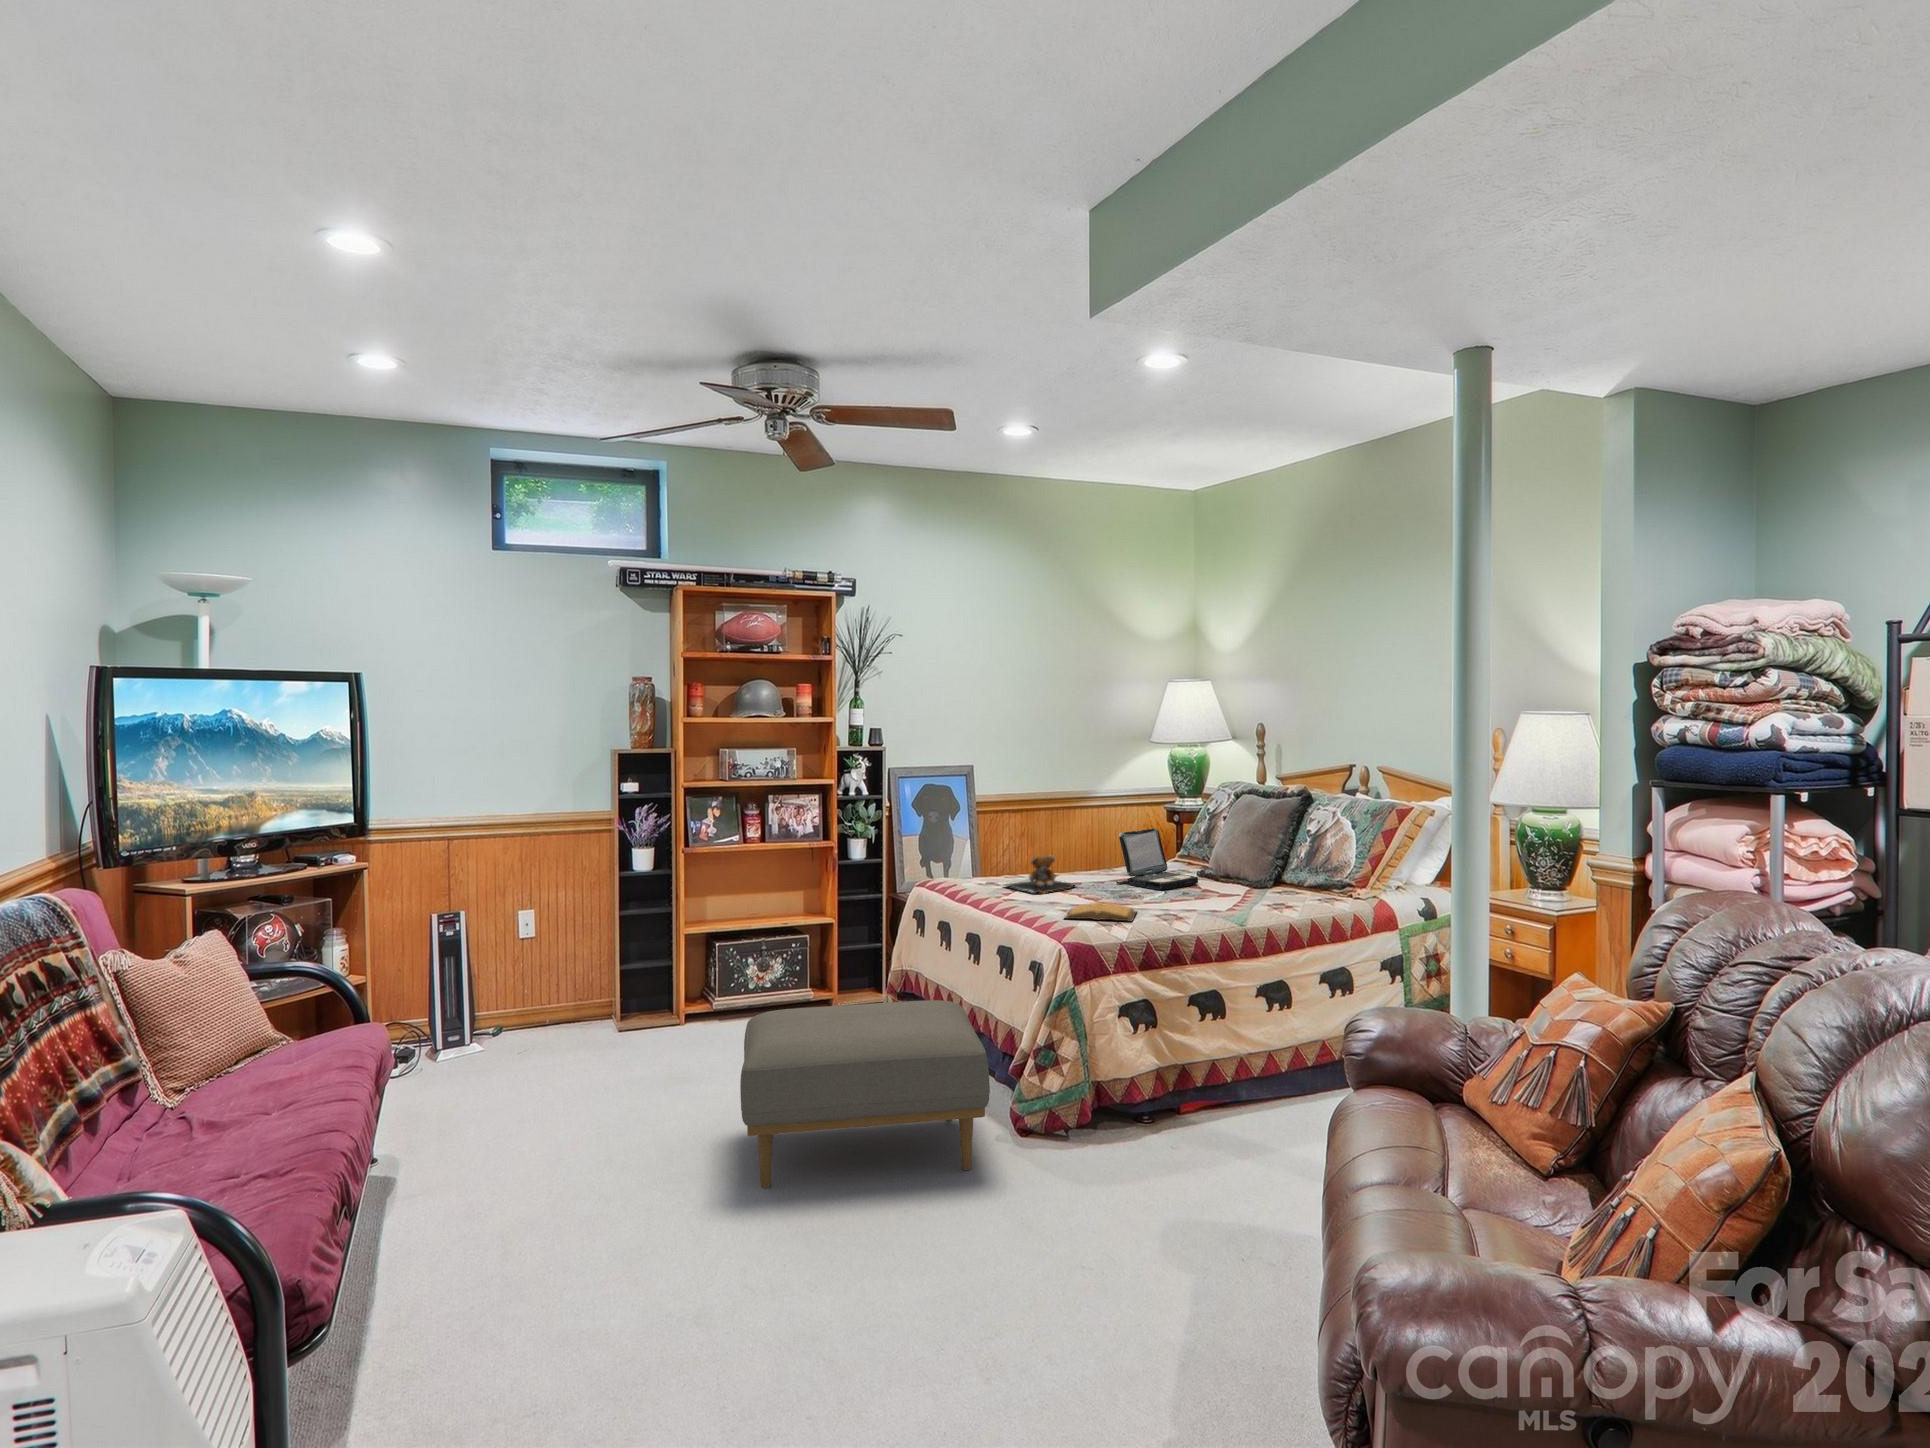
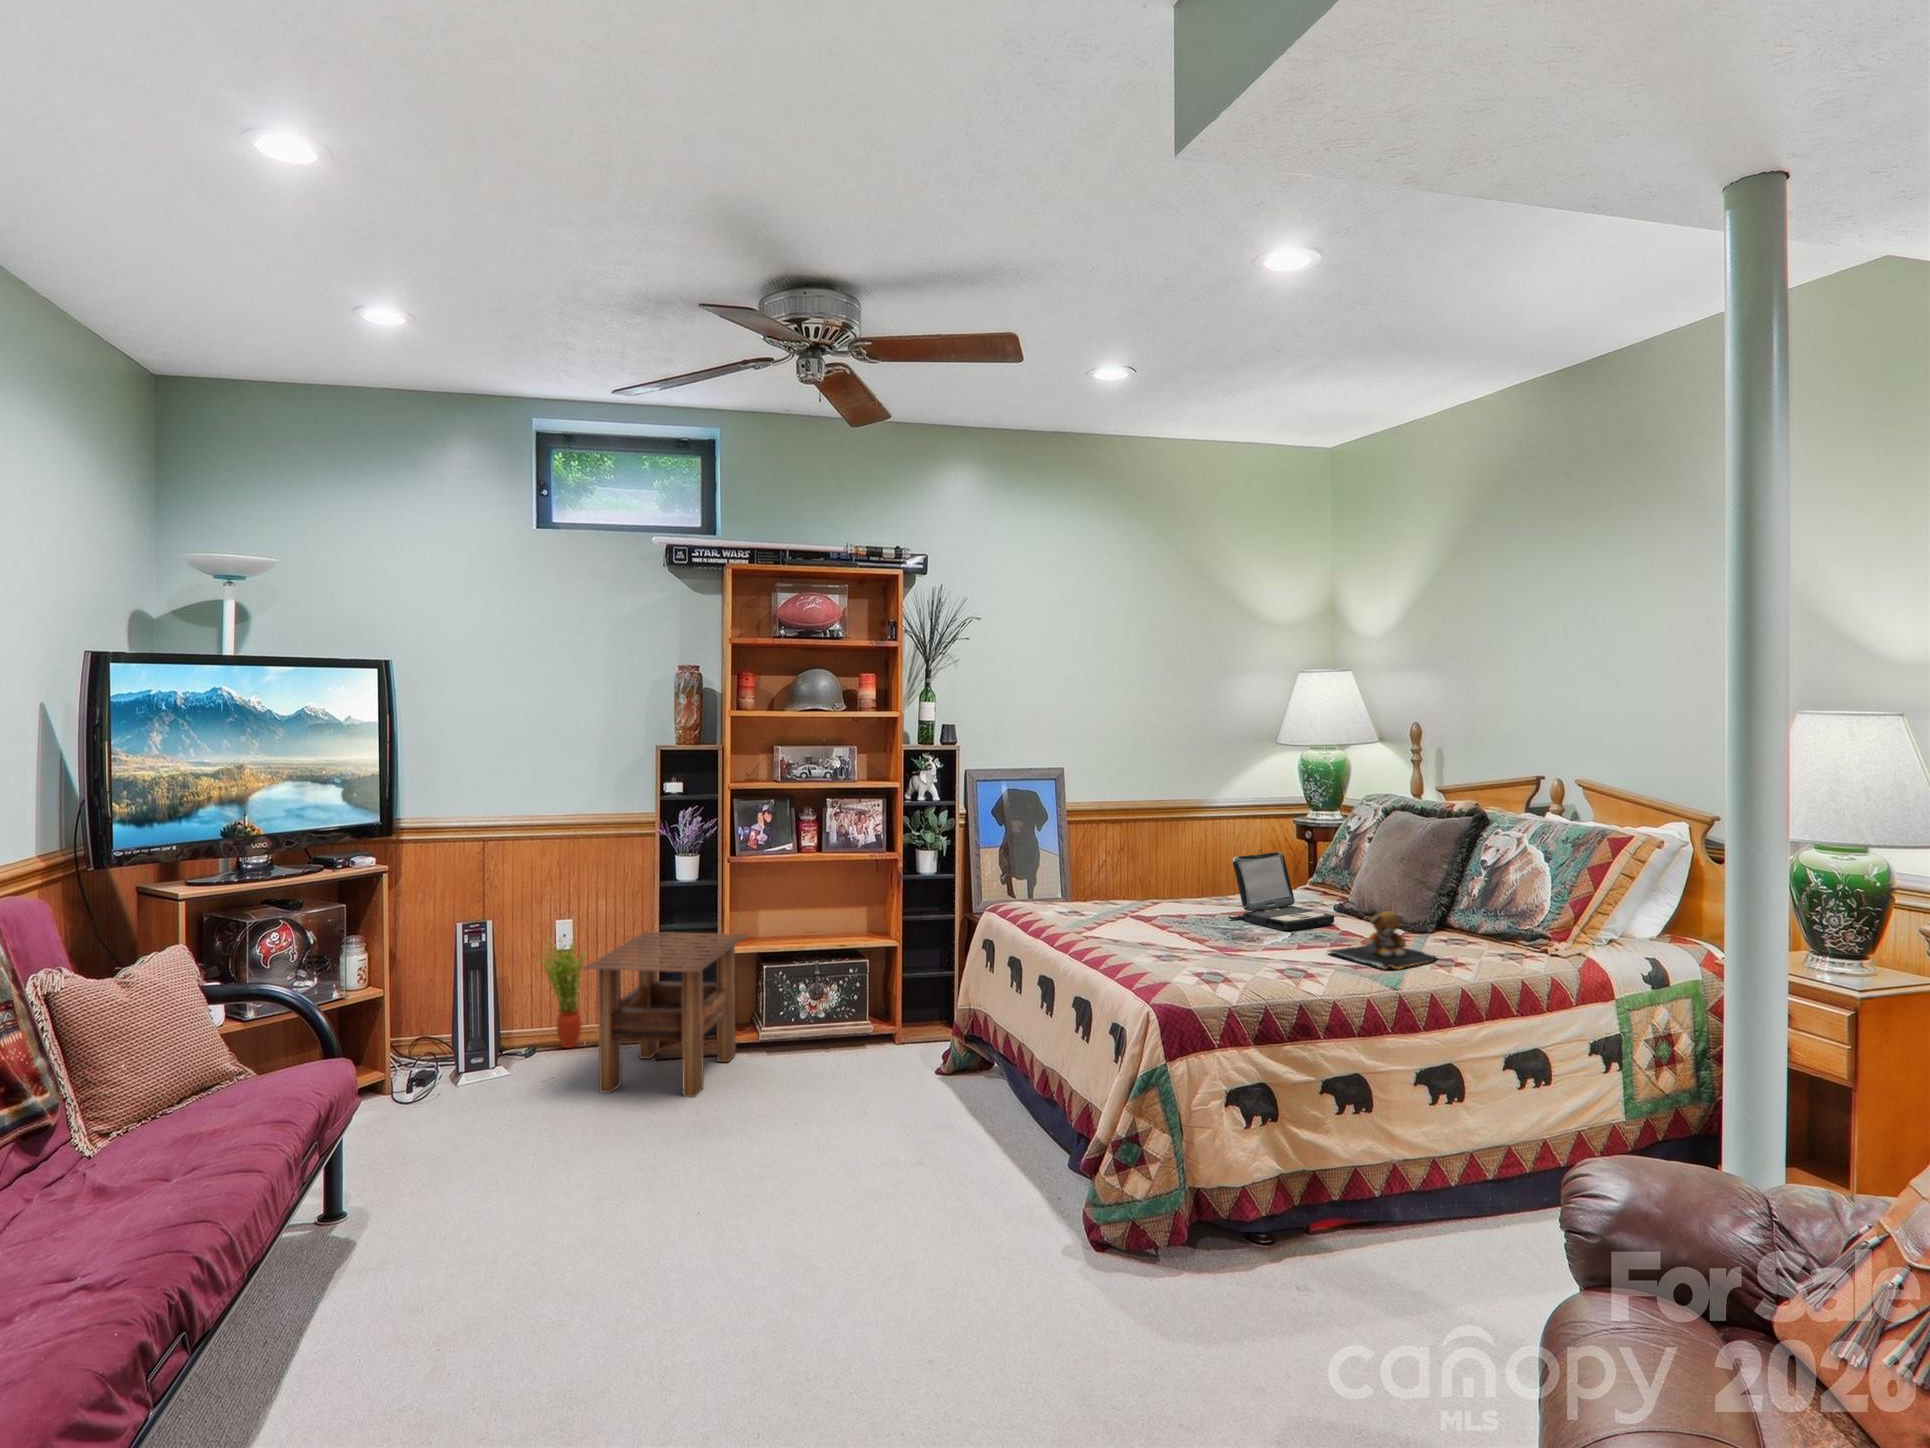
teddy bear: present [1005,855,1074,893] -> present [1328,911,1436,969]
book: present [1065,902,1137,922] -> none [1157,946,1254,977]
side table: none [558,917,702,1060] -> present [583,932,747,1097]
potted plant: none [503,926,550,1028] -> present [540,939,586,1048]
ottoman: present [740,1000,990,1188] -> none [736,1066,1051,1299]

